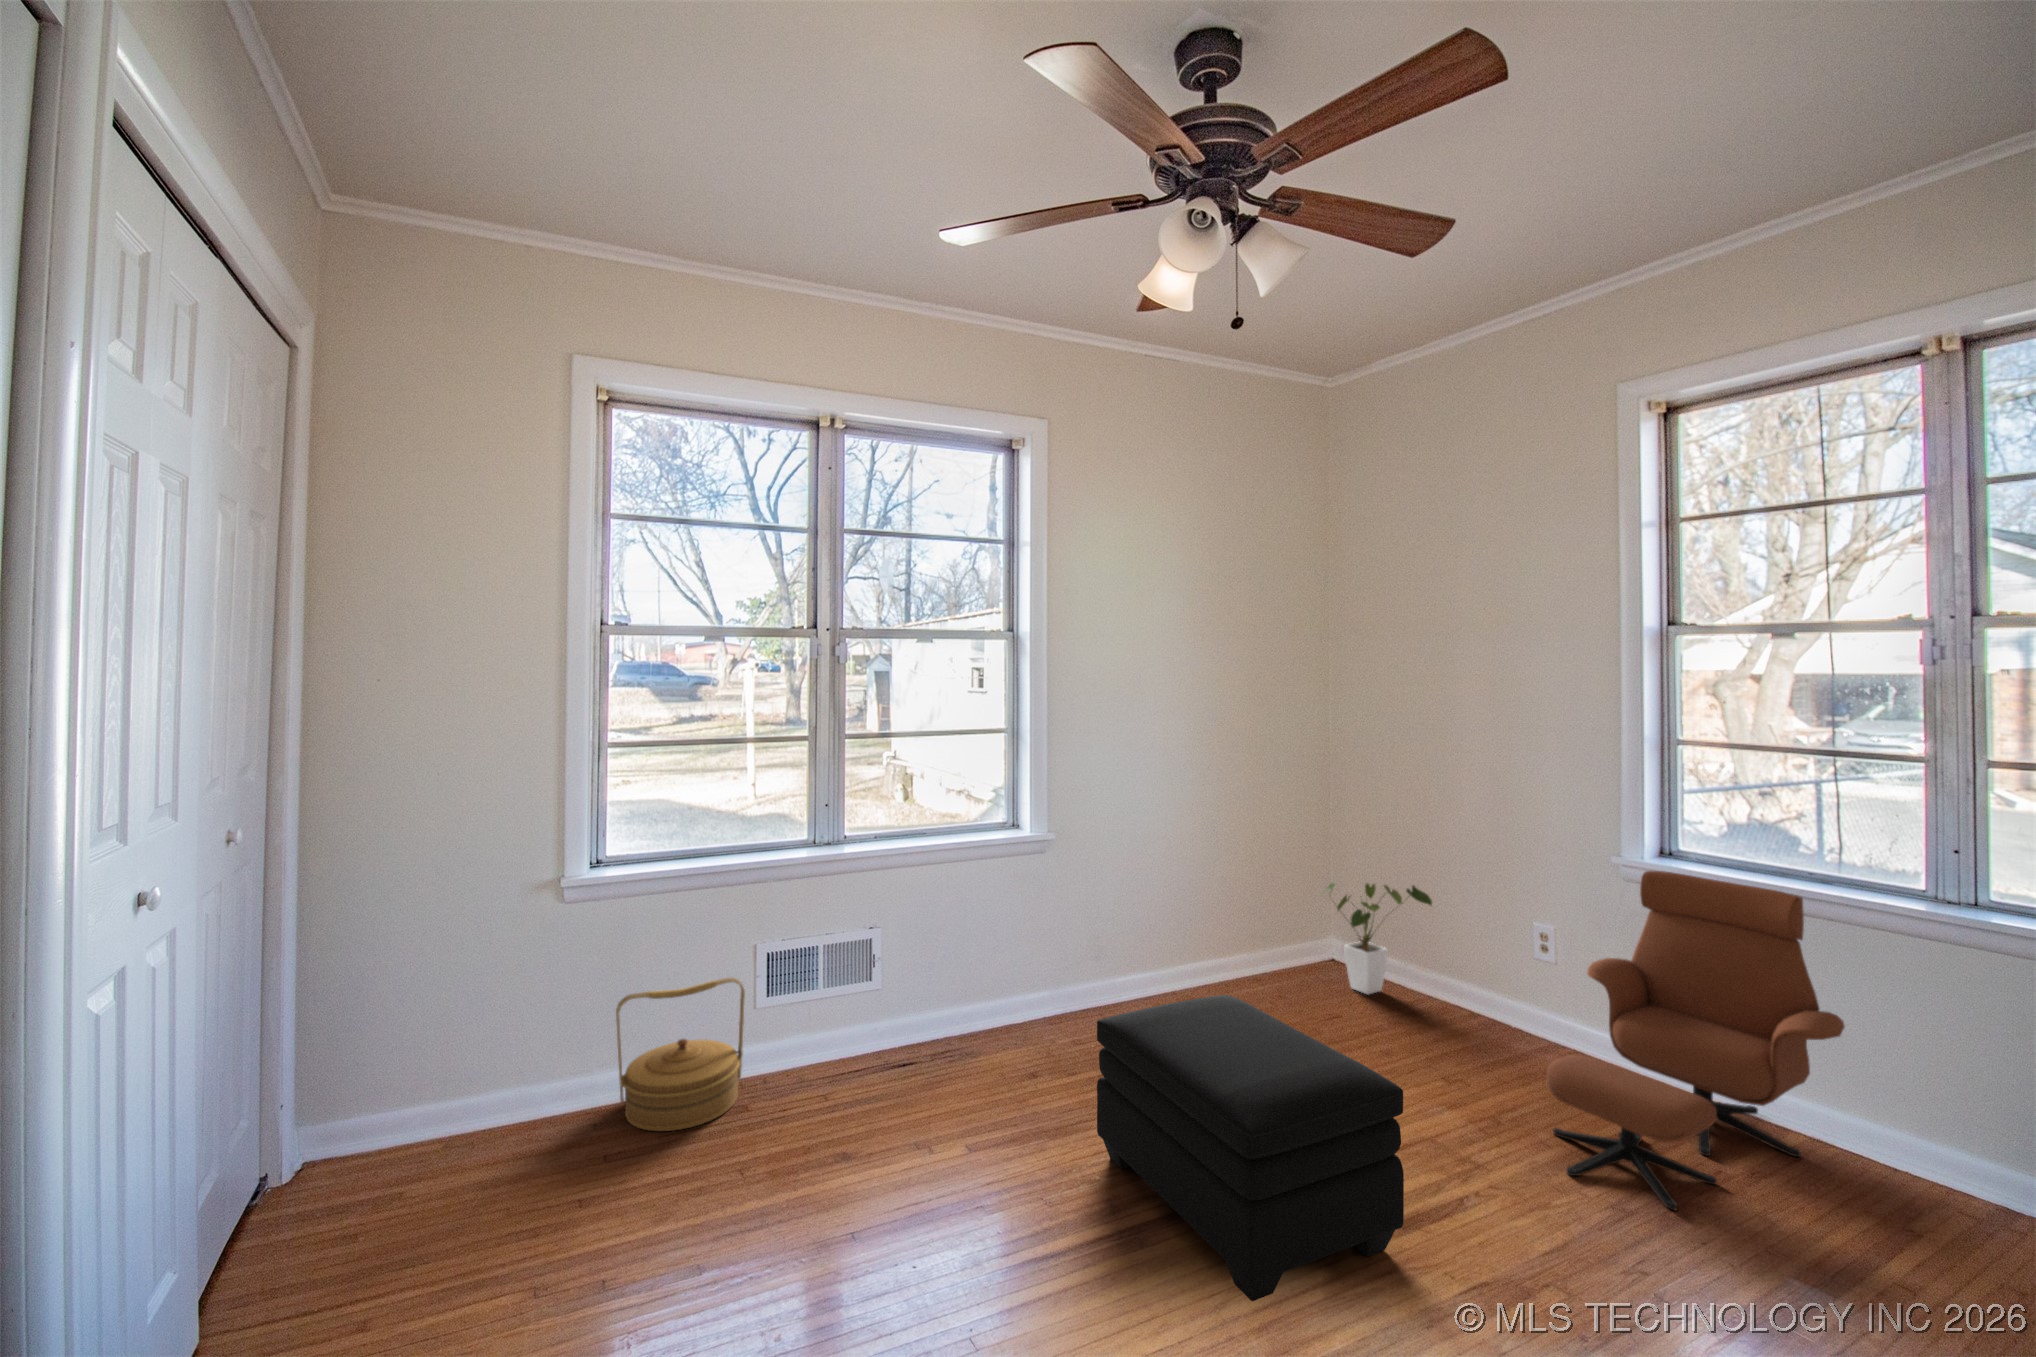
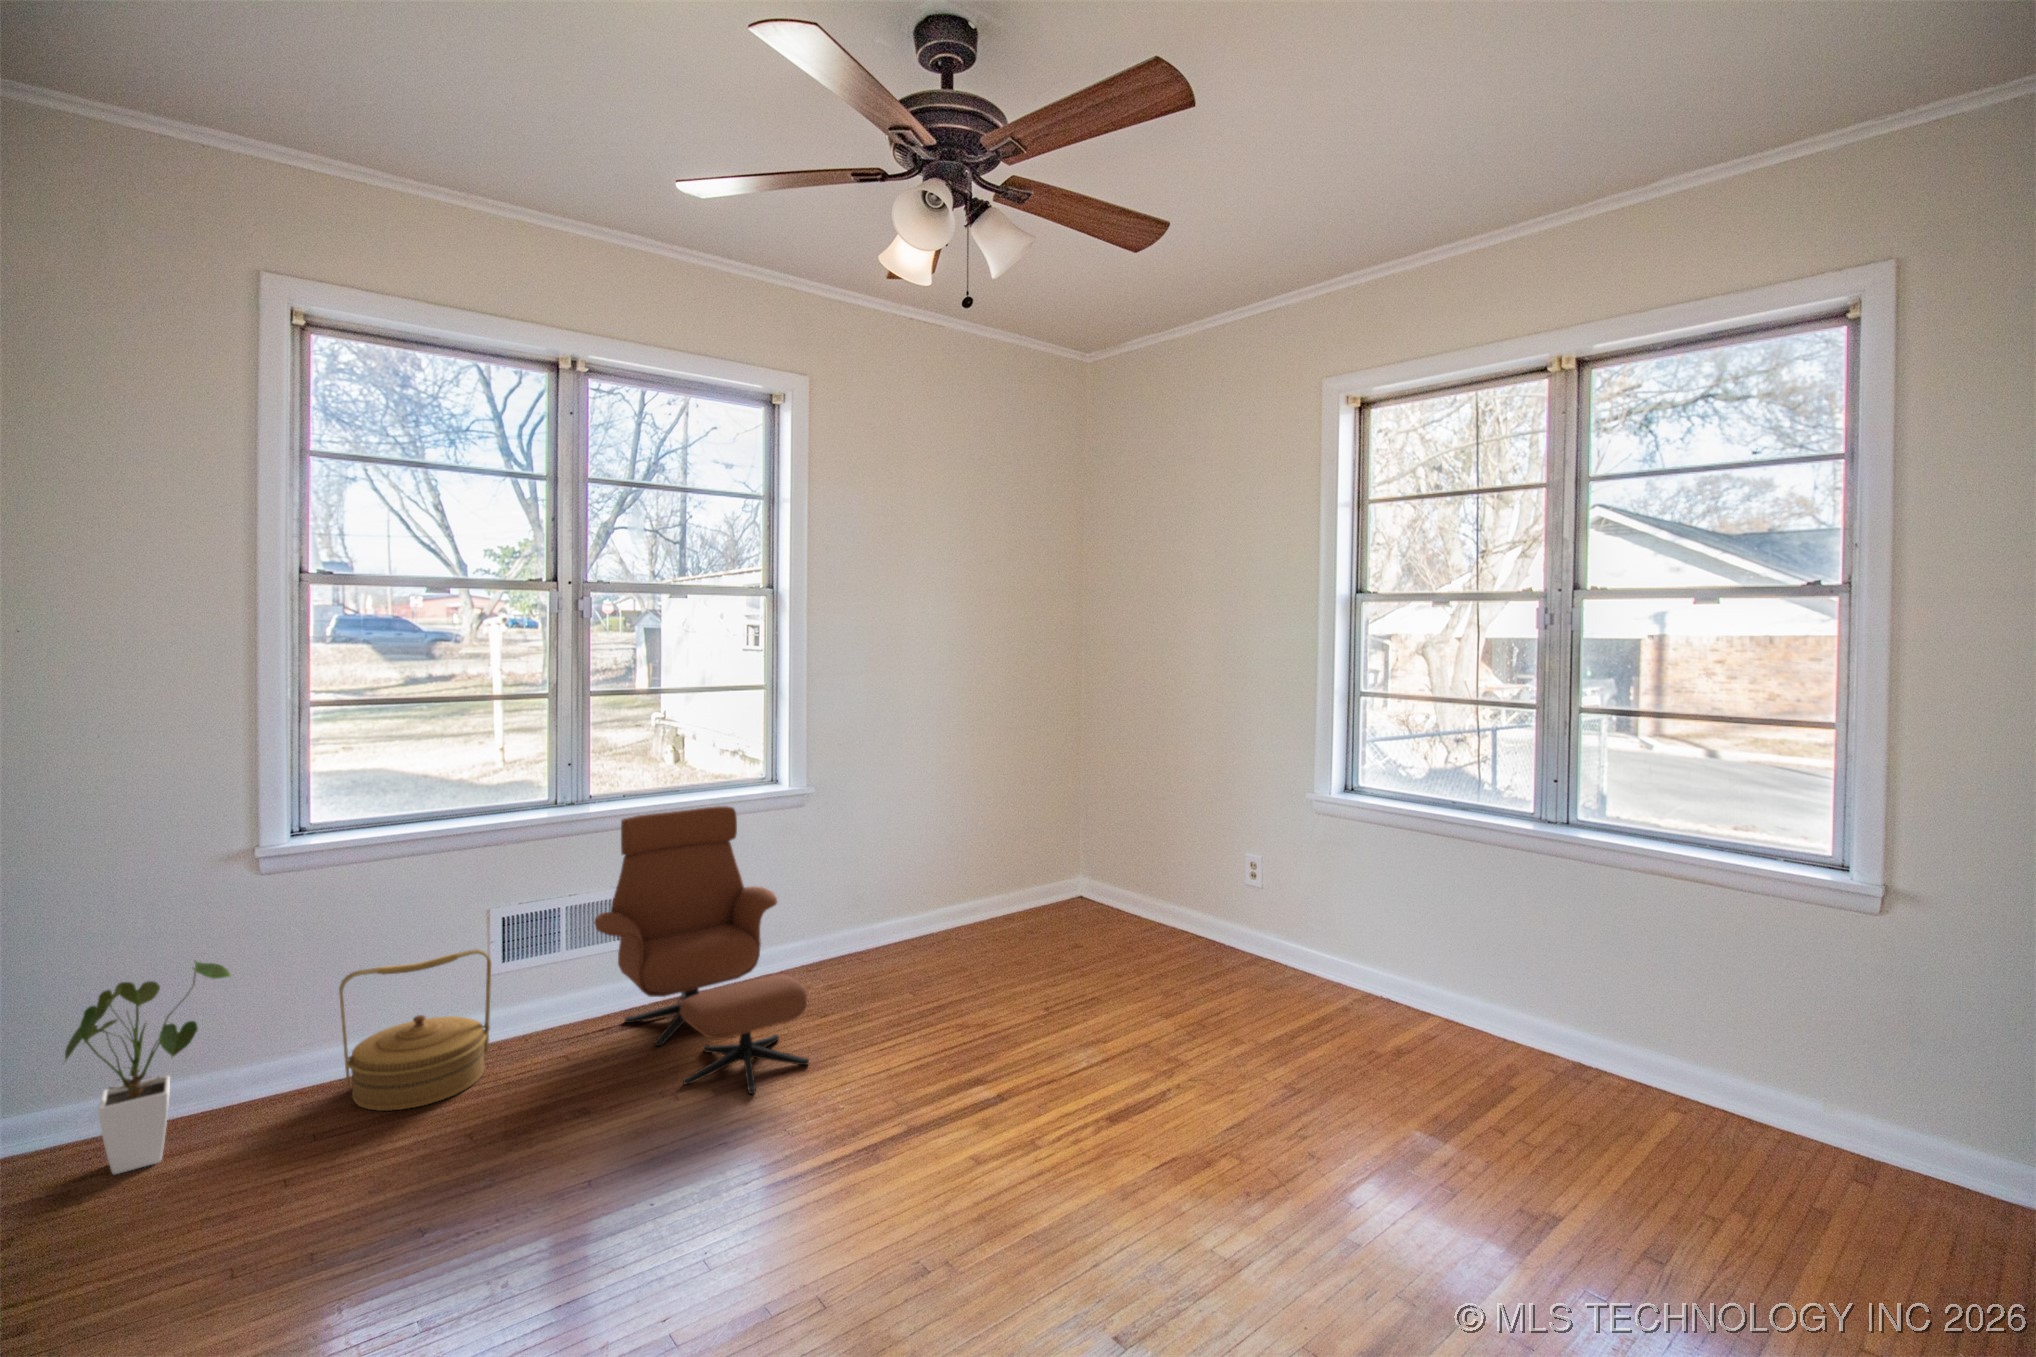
lounge chair: present [1546,871,1845,1210] -> present [594,806,809,1094]
house plant: present [1326,883,1432,995] -> present [65,961,231,1174]
ottoman: present [1097,995,1404,1301] -> none [857,940,1122,1202]

